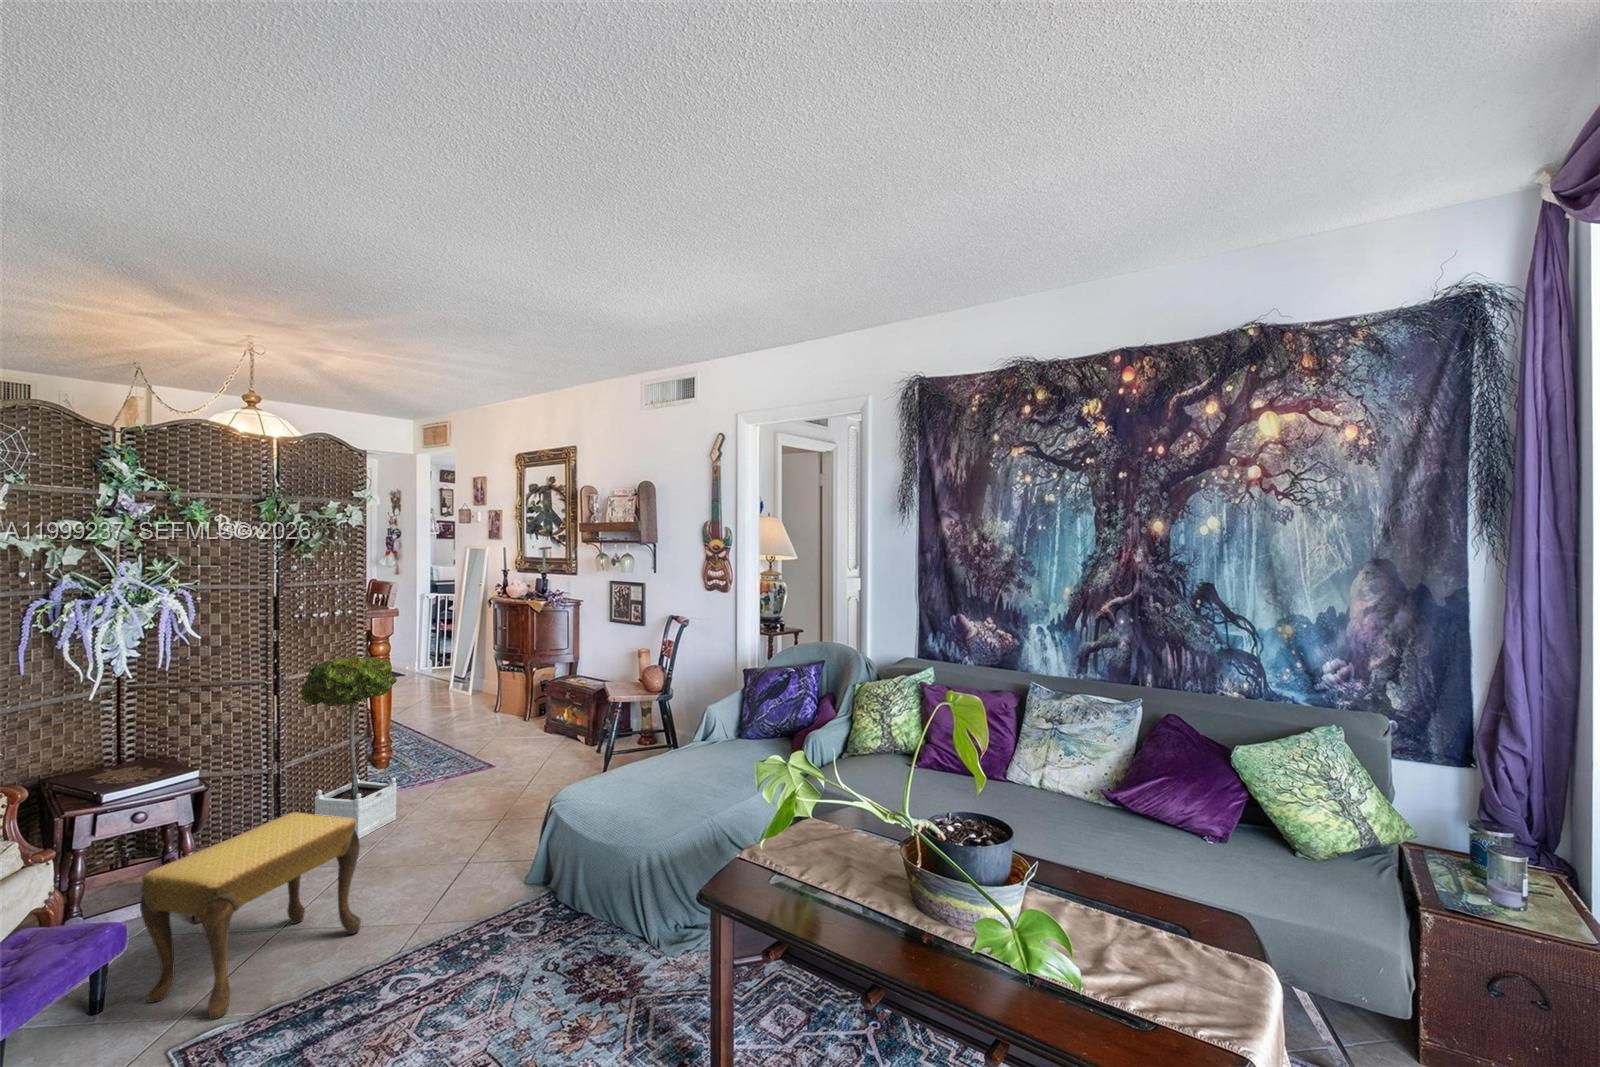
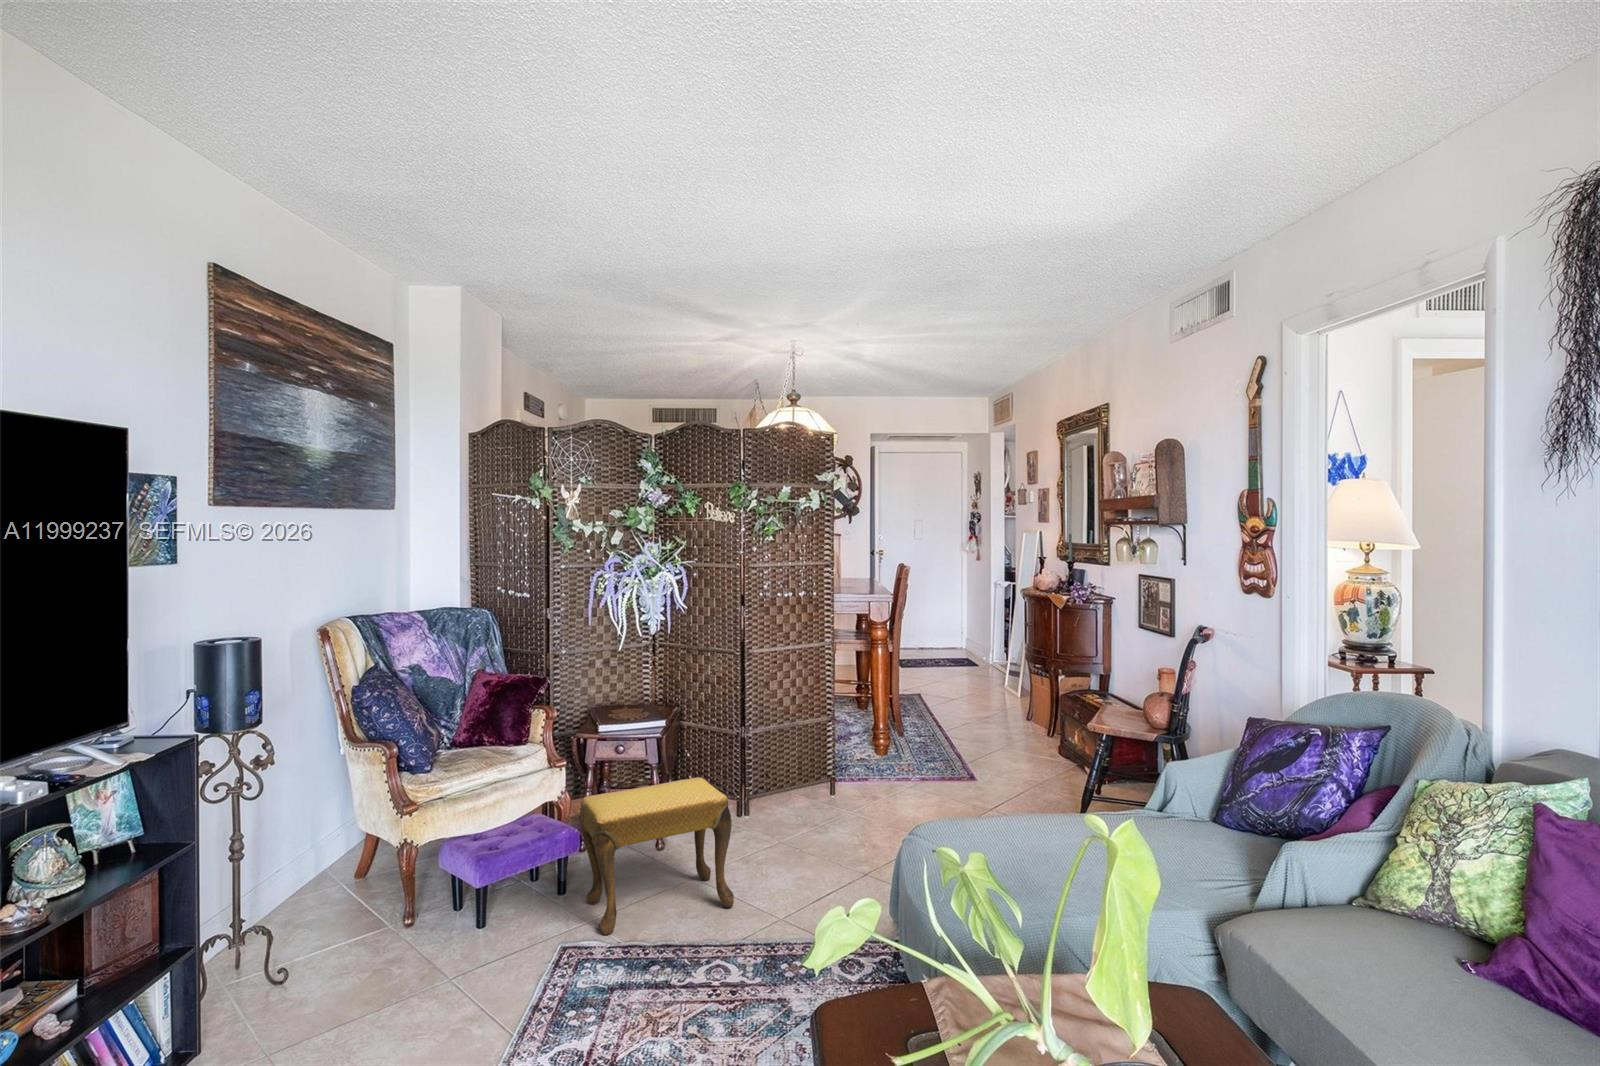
potted tree: present [300,654,397,839] -> none [761,637,843,822]

